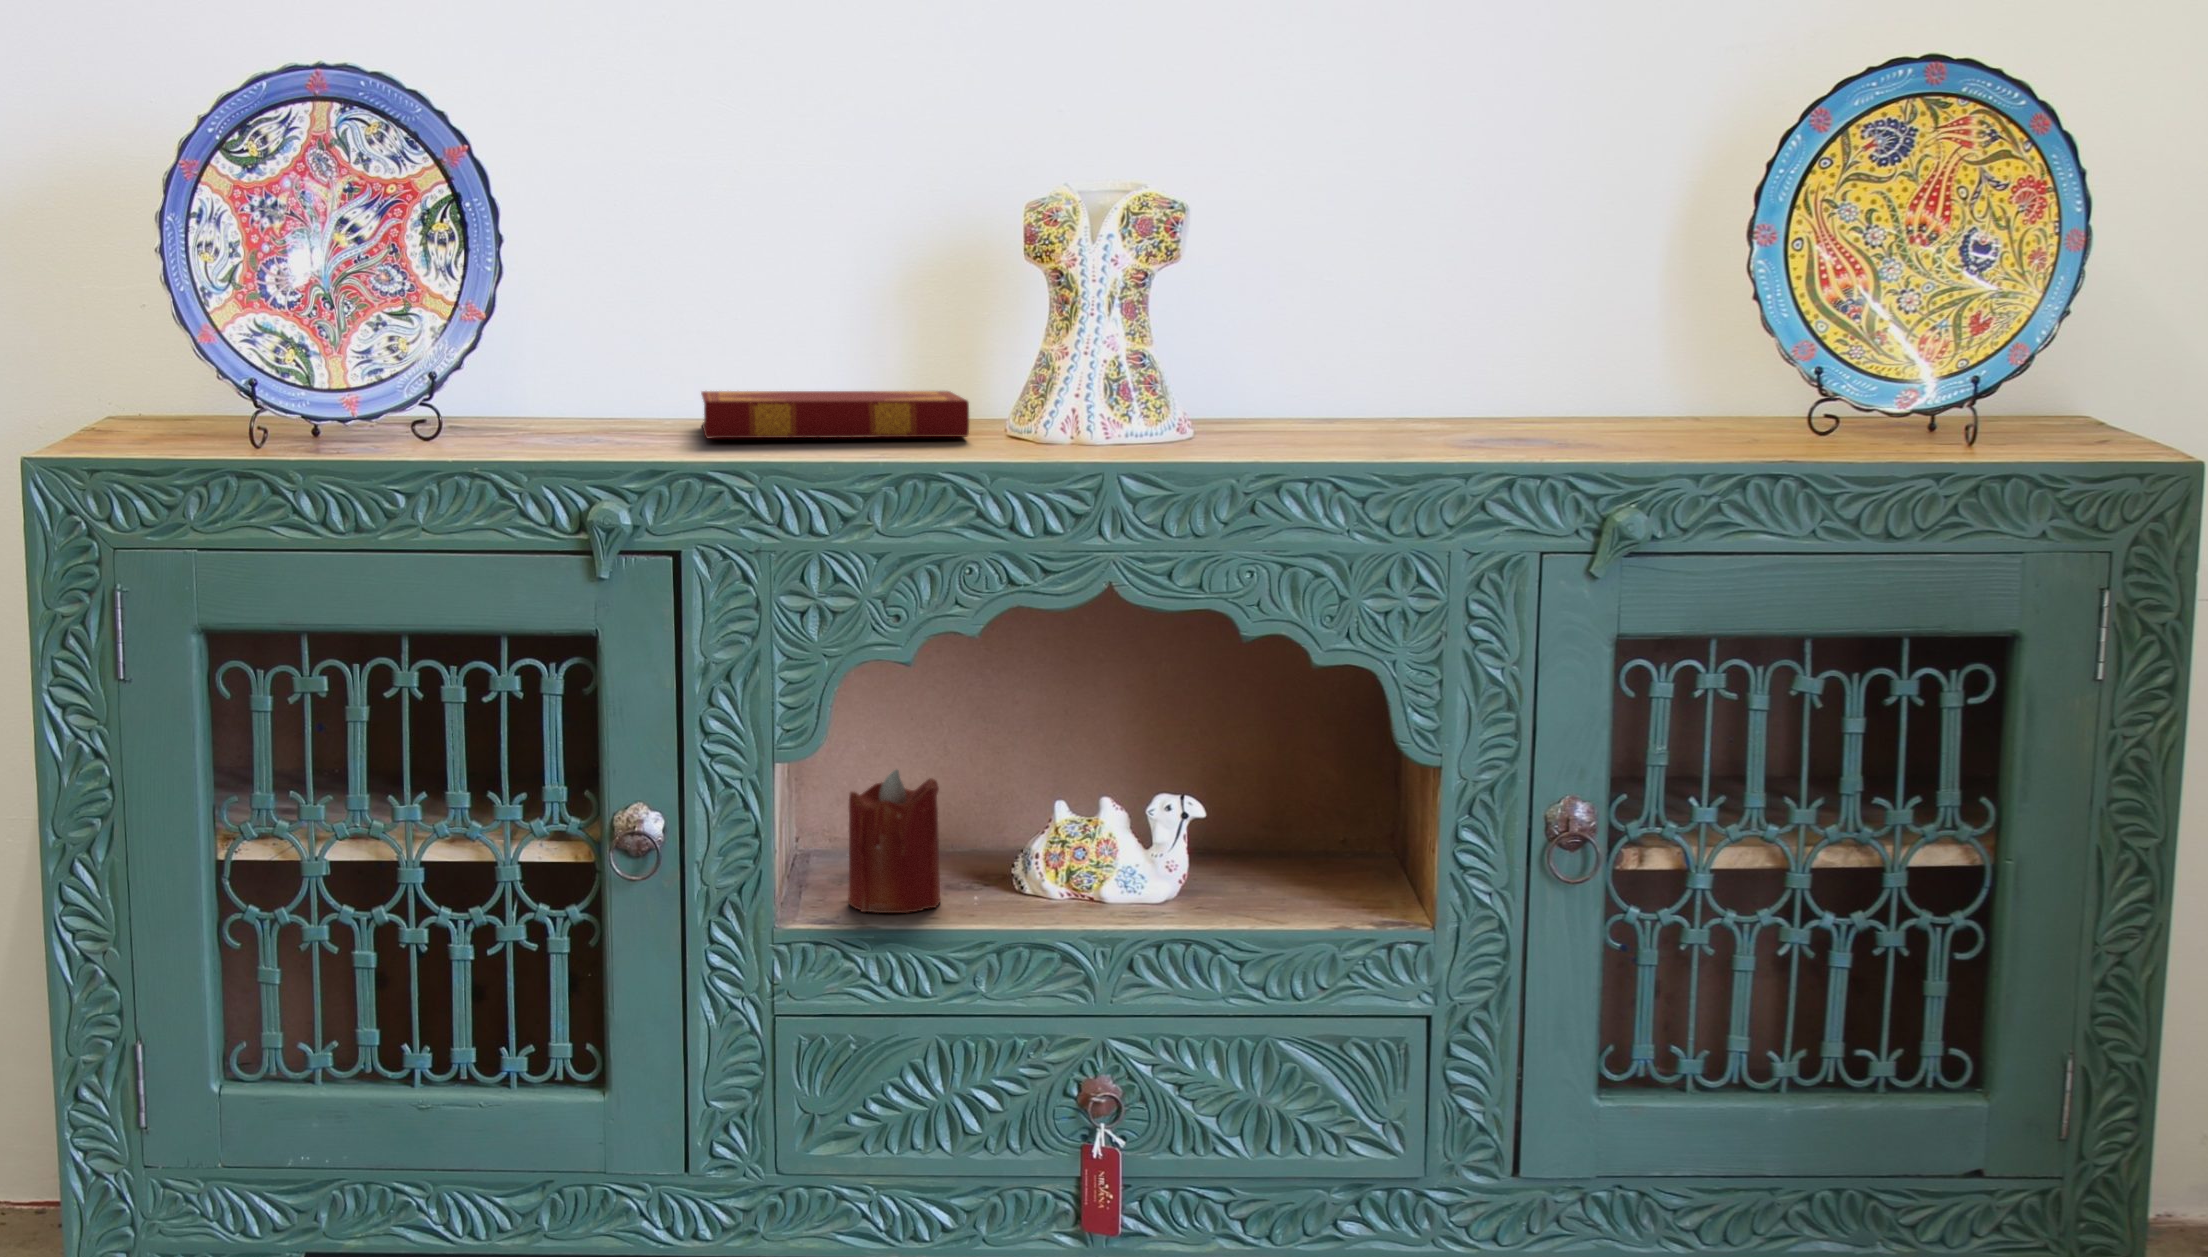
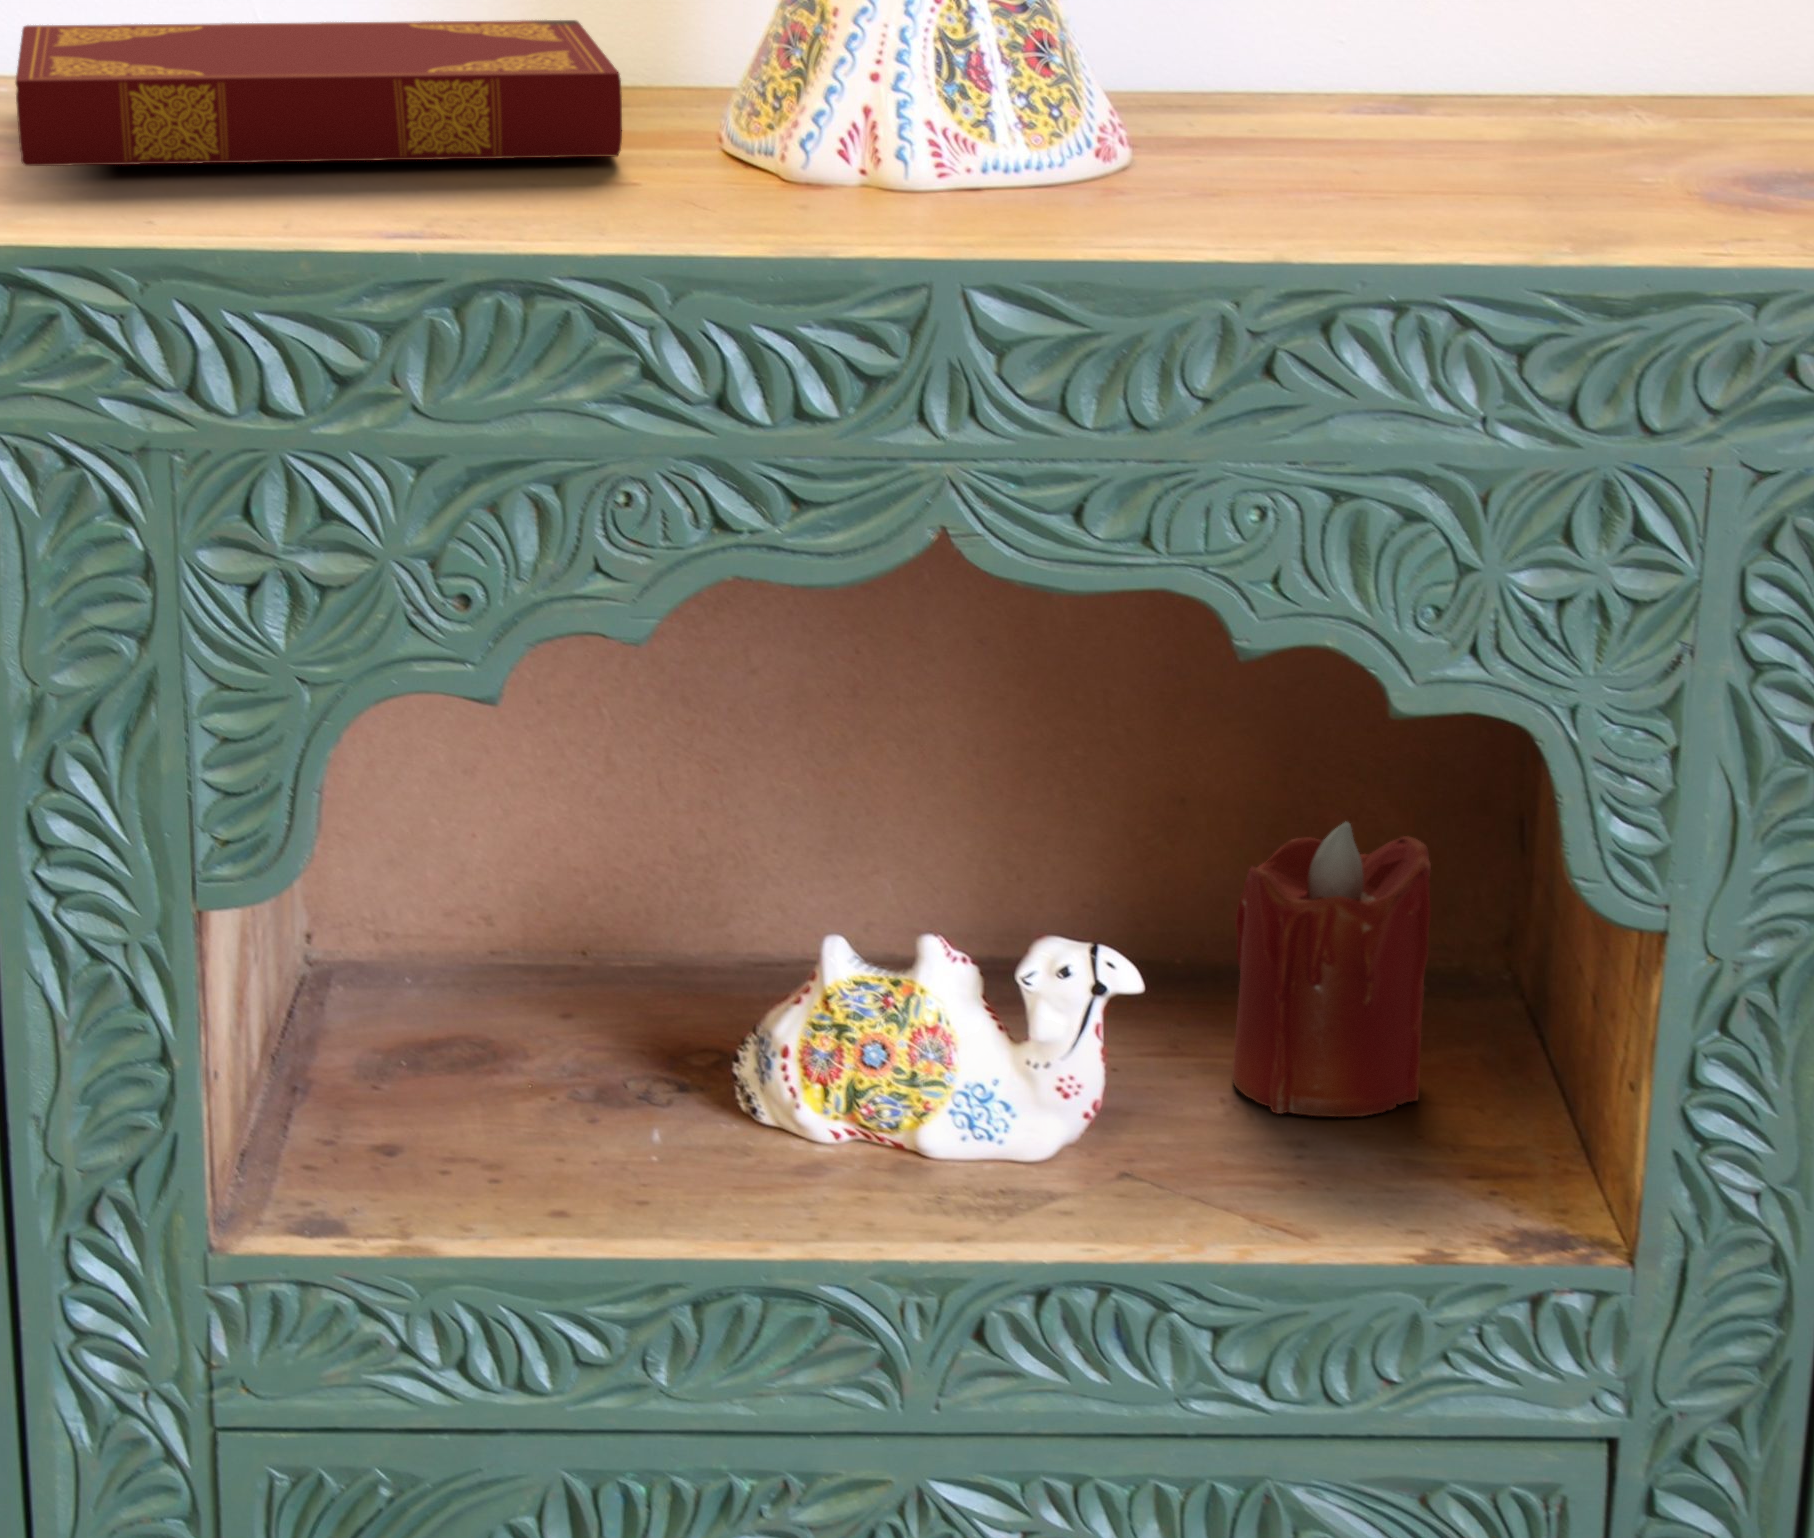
candle: present [848,770,940,913] -> present [1232,822,1431,1117]

